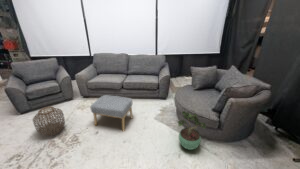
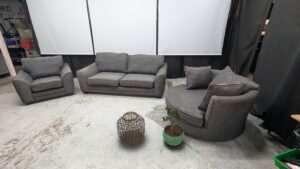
footstool: present [90,95,133,131] -> none [84,90,125,125]
woven basket: present [33,106,65,136] -> present [117,112,145,144]

